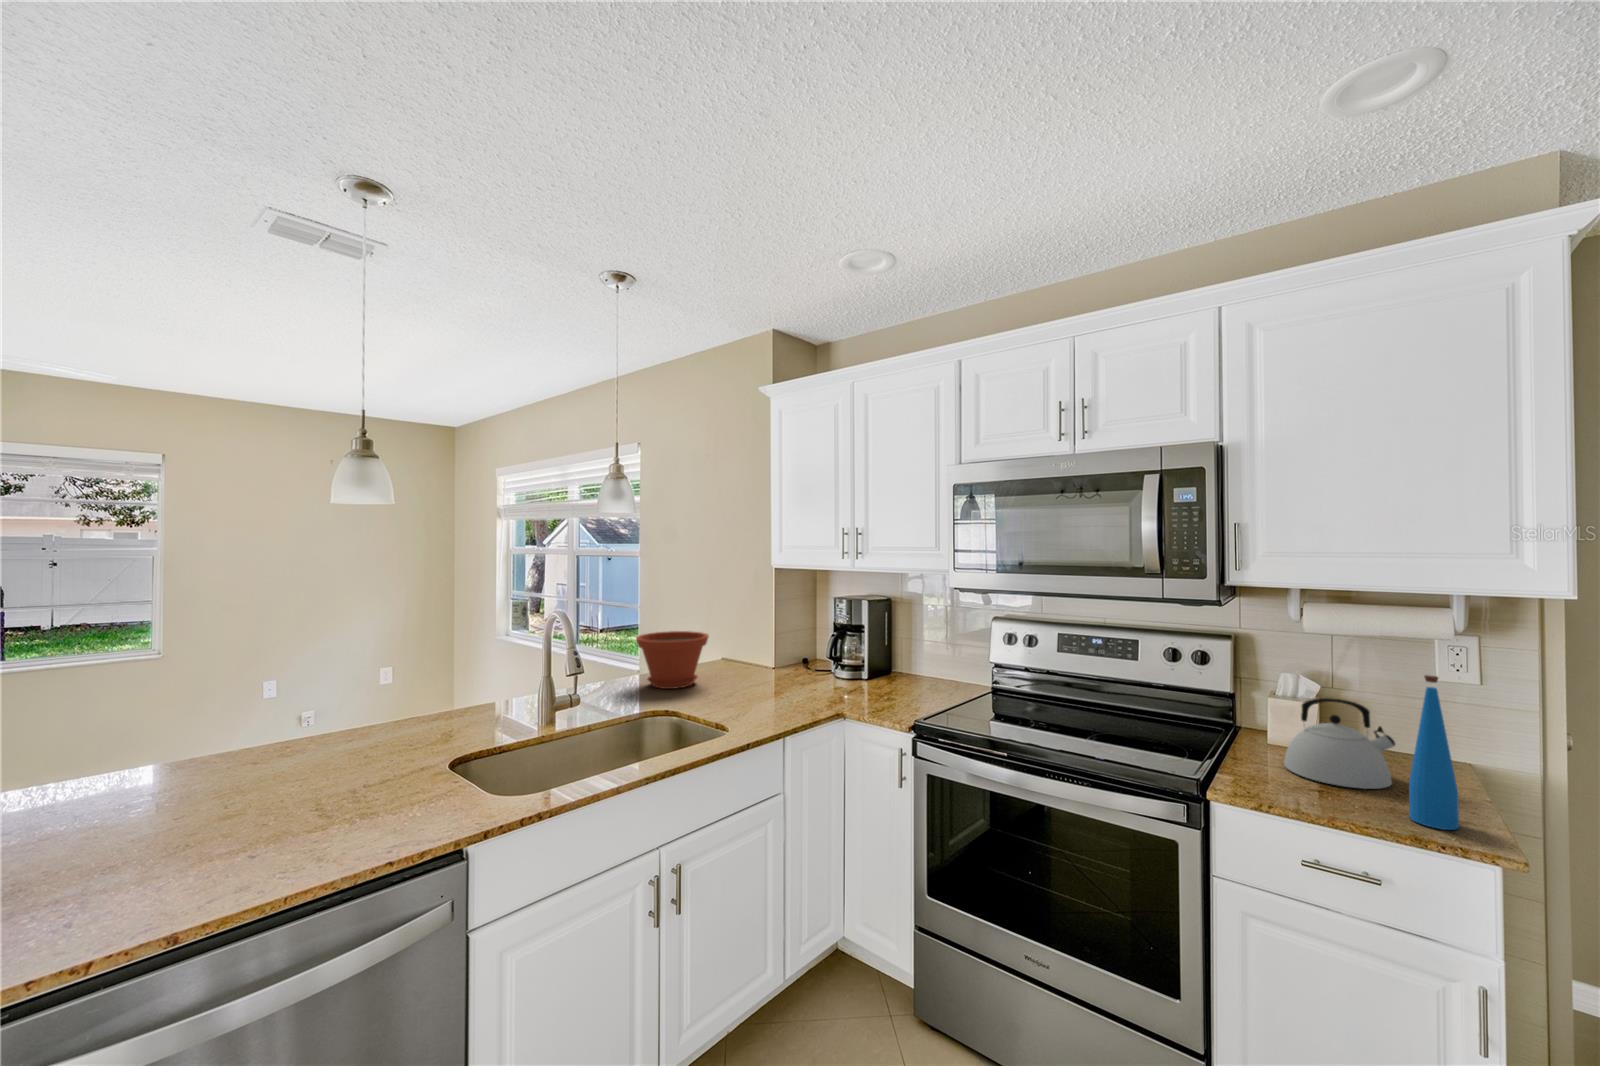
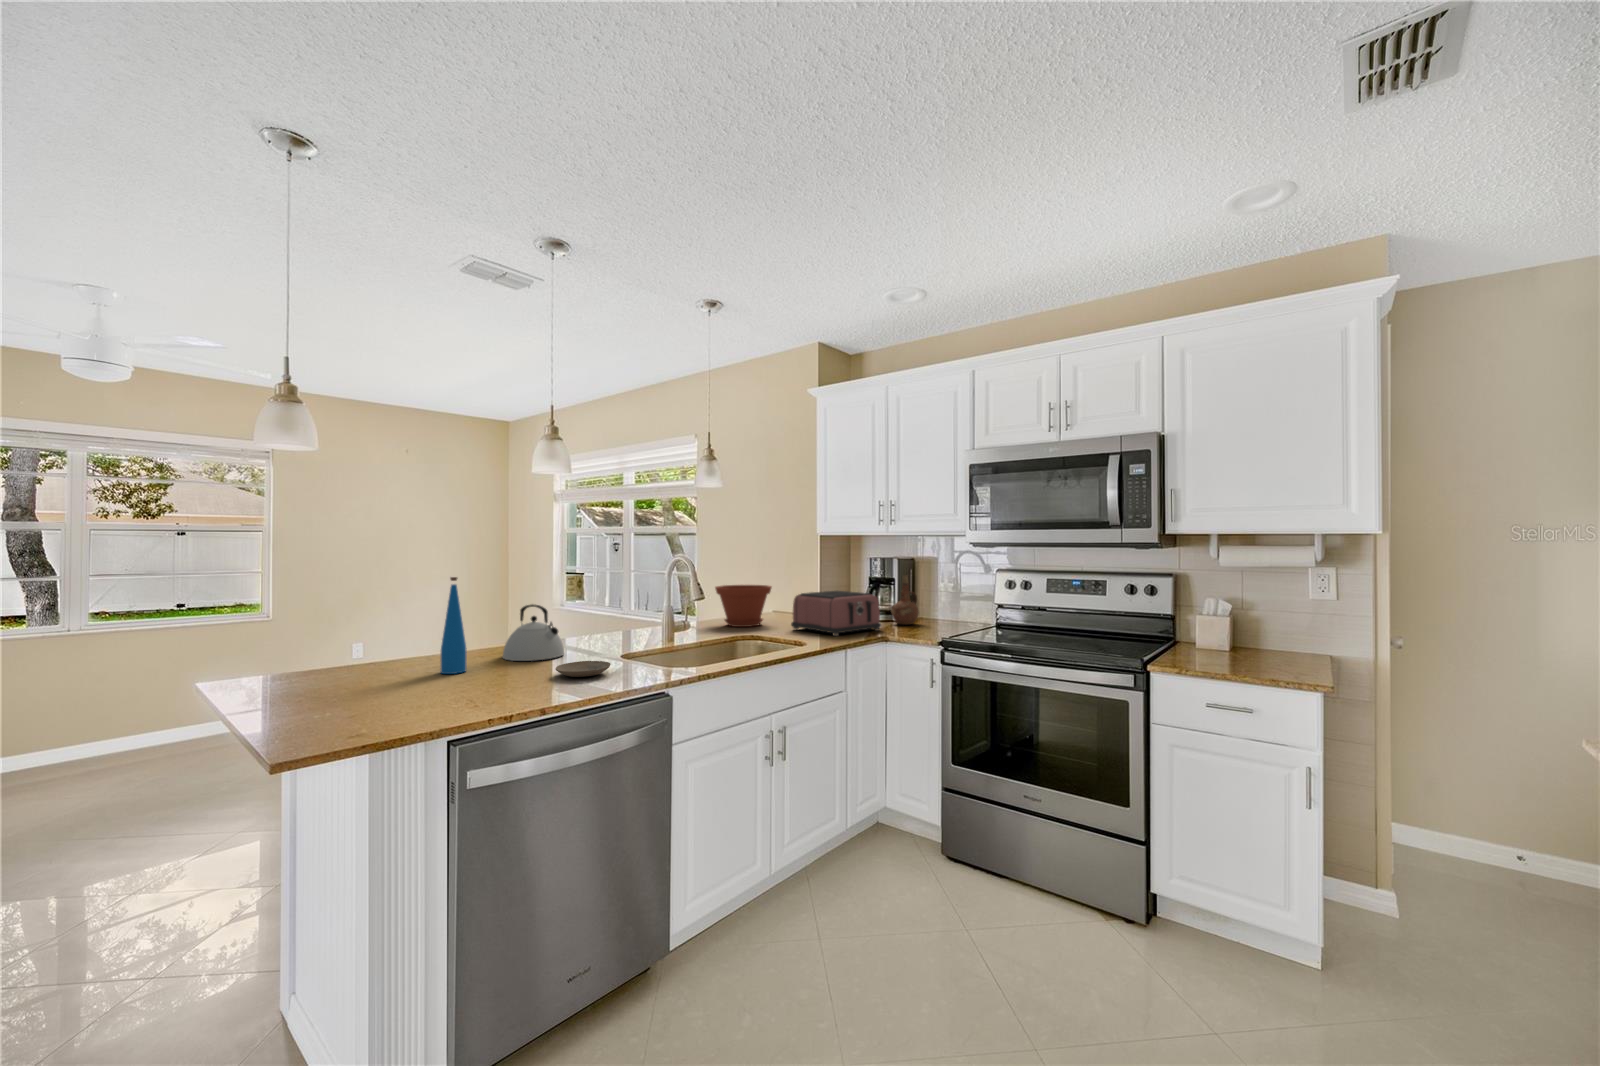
ceramic pitcher: none [858,623,892,687] -> present [891,576,918,624]
toaster: none [726,643,840,712] -> present [791,591,881,636]
bottle: present [1409,675,1459,830] -> present [441,577,467,674]
kettle: present [1284,698,1395,789] -> present [503,604,564,661]
plate: none [293,788,392,826] -> present [556,661,611,677]

